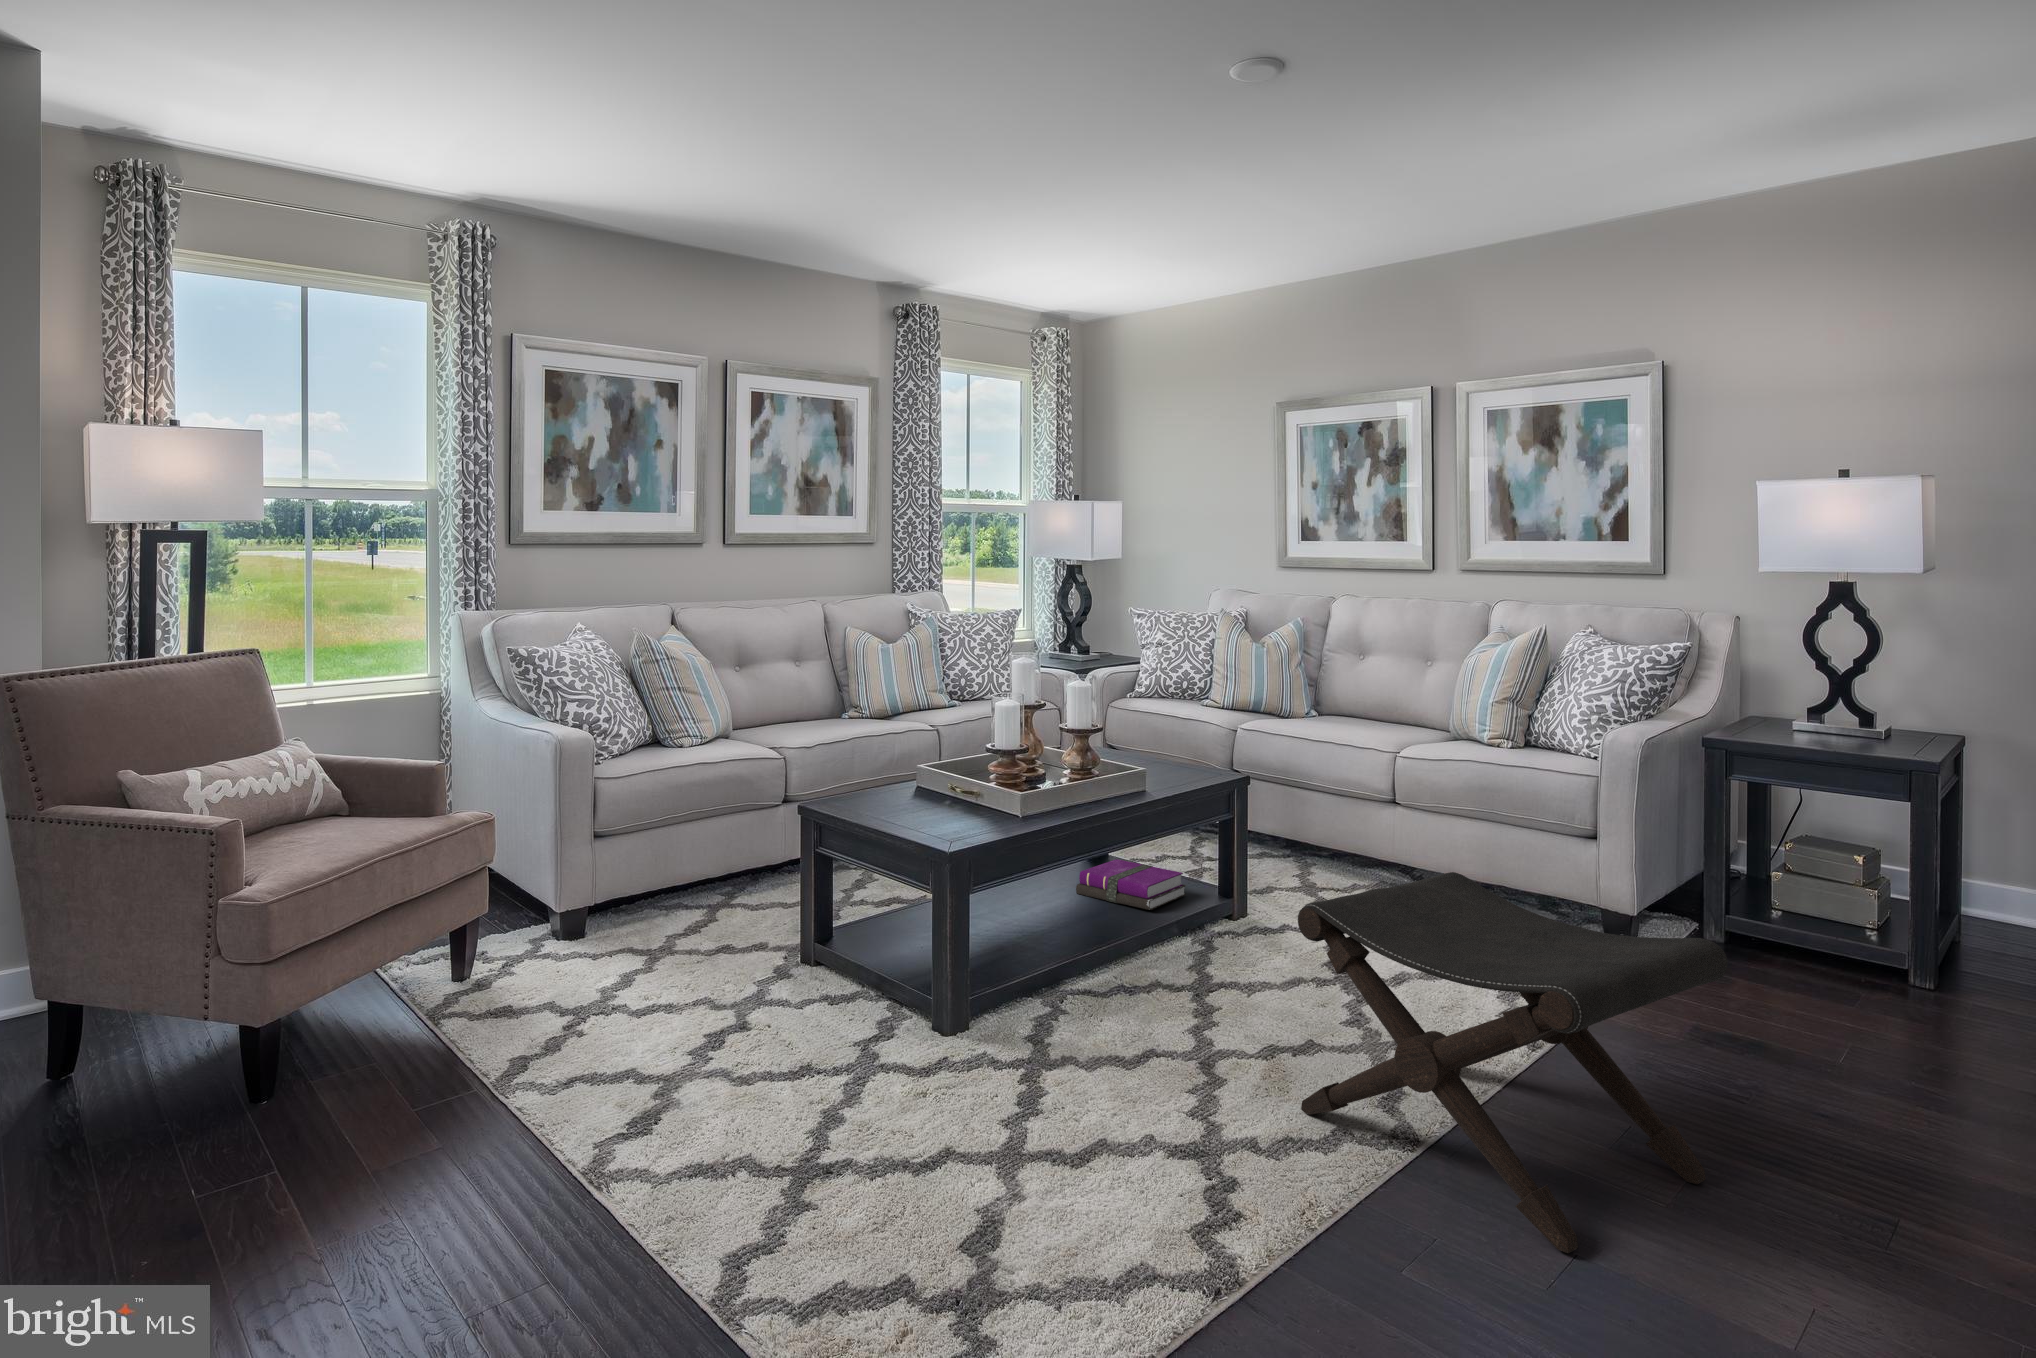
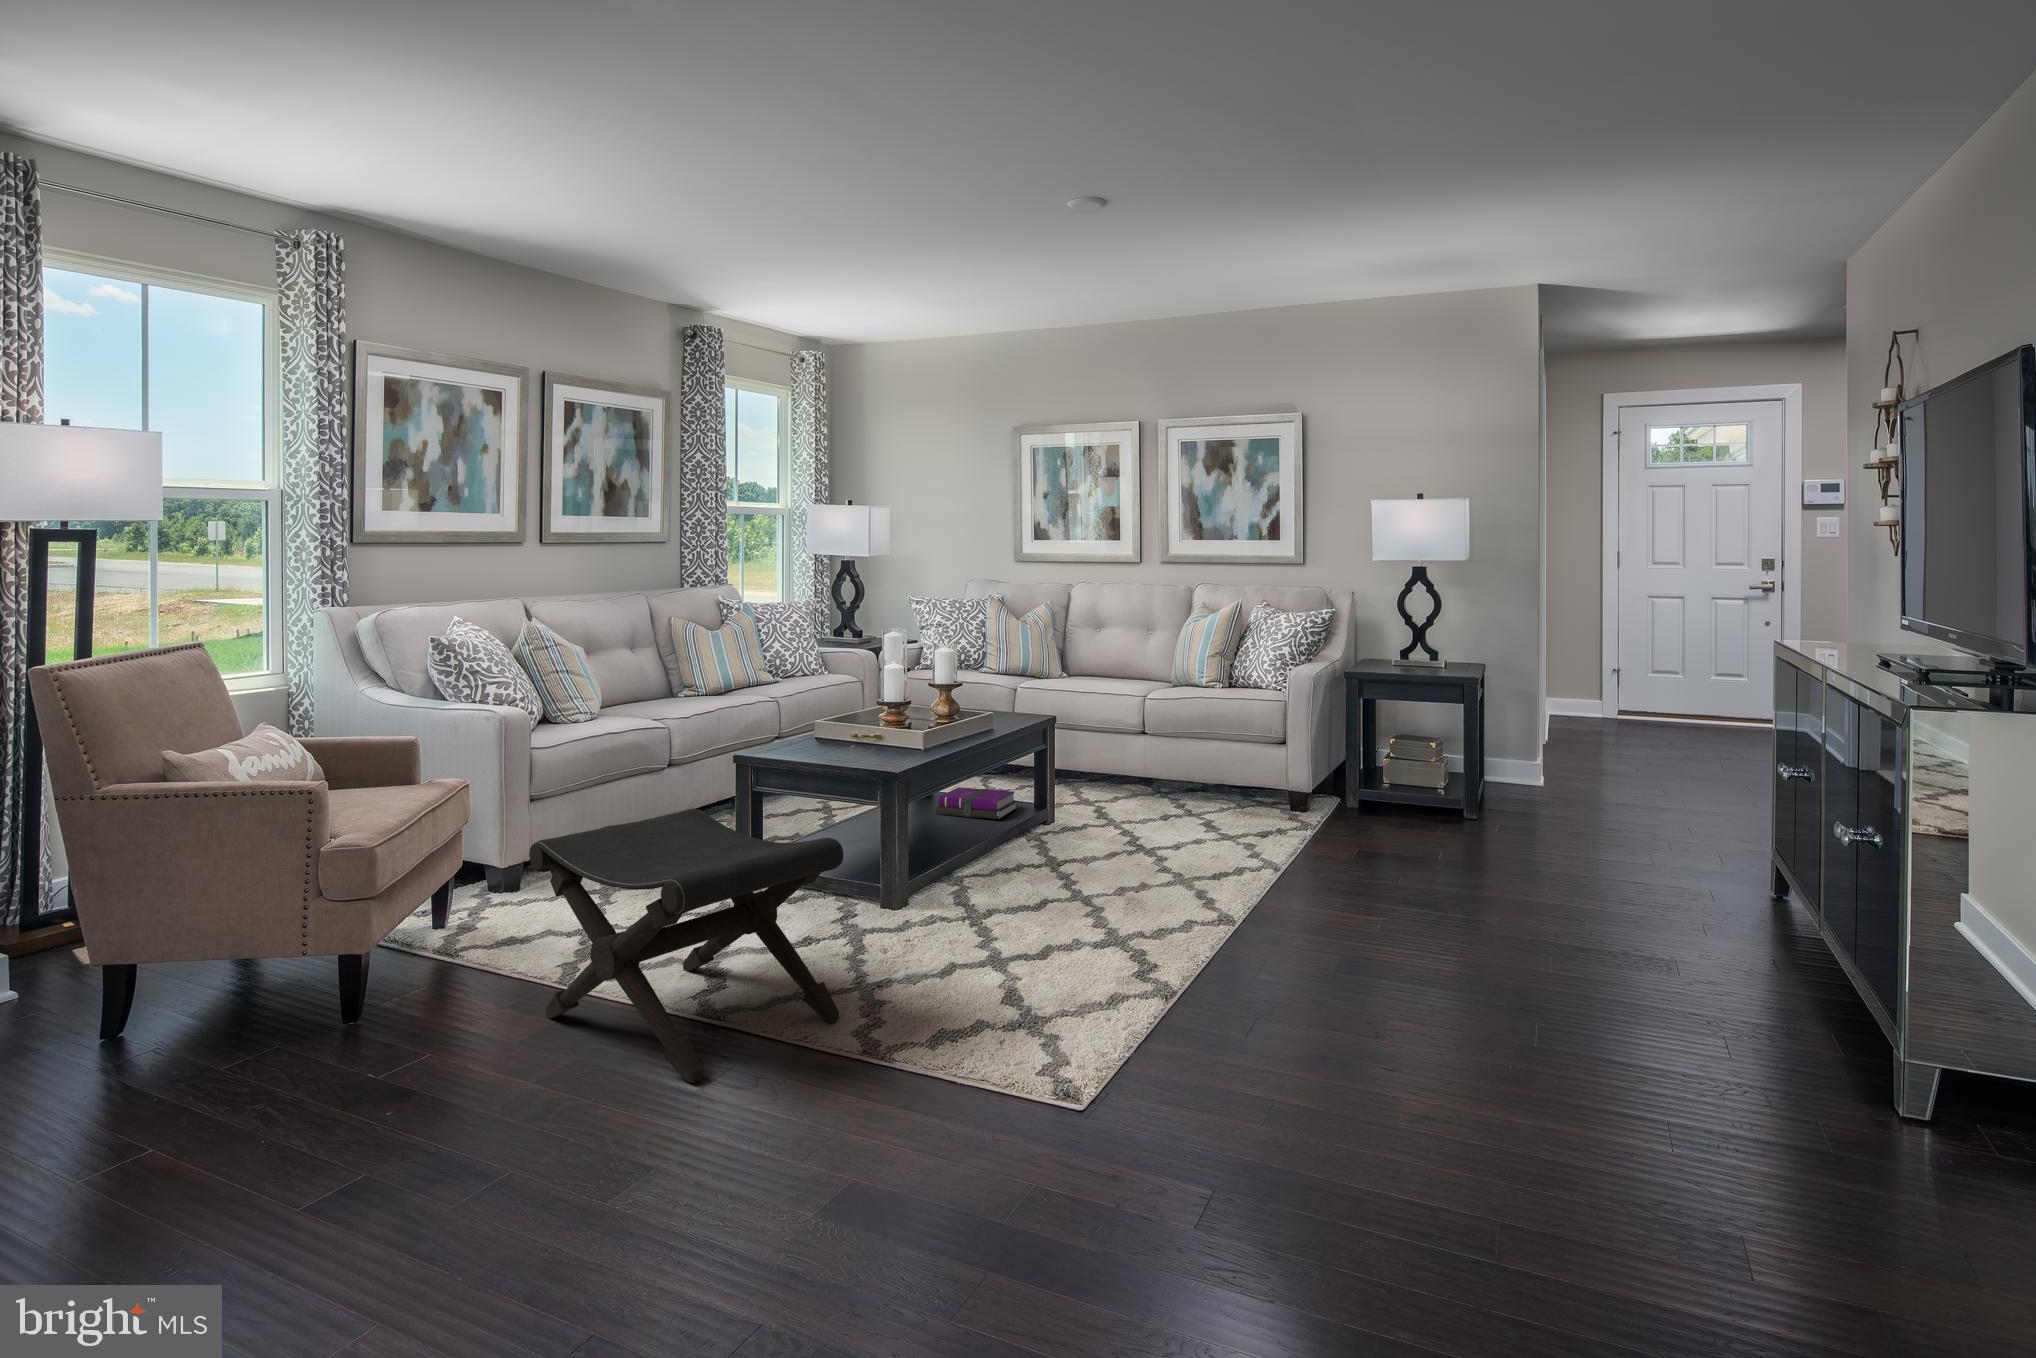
footstool: present [1298,872,1727,1253] -> present [529,808,844,1083]

